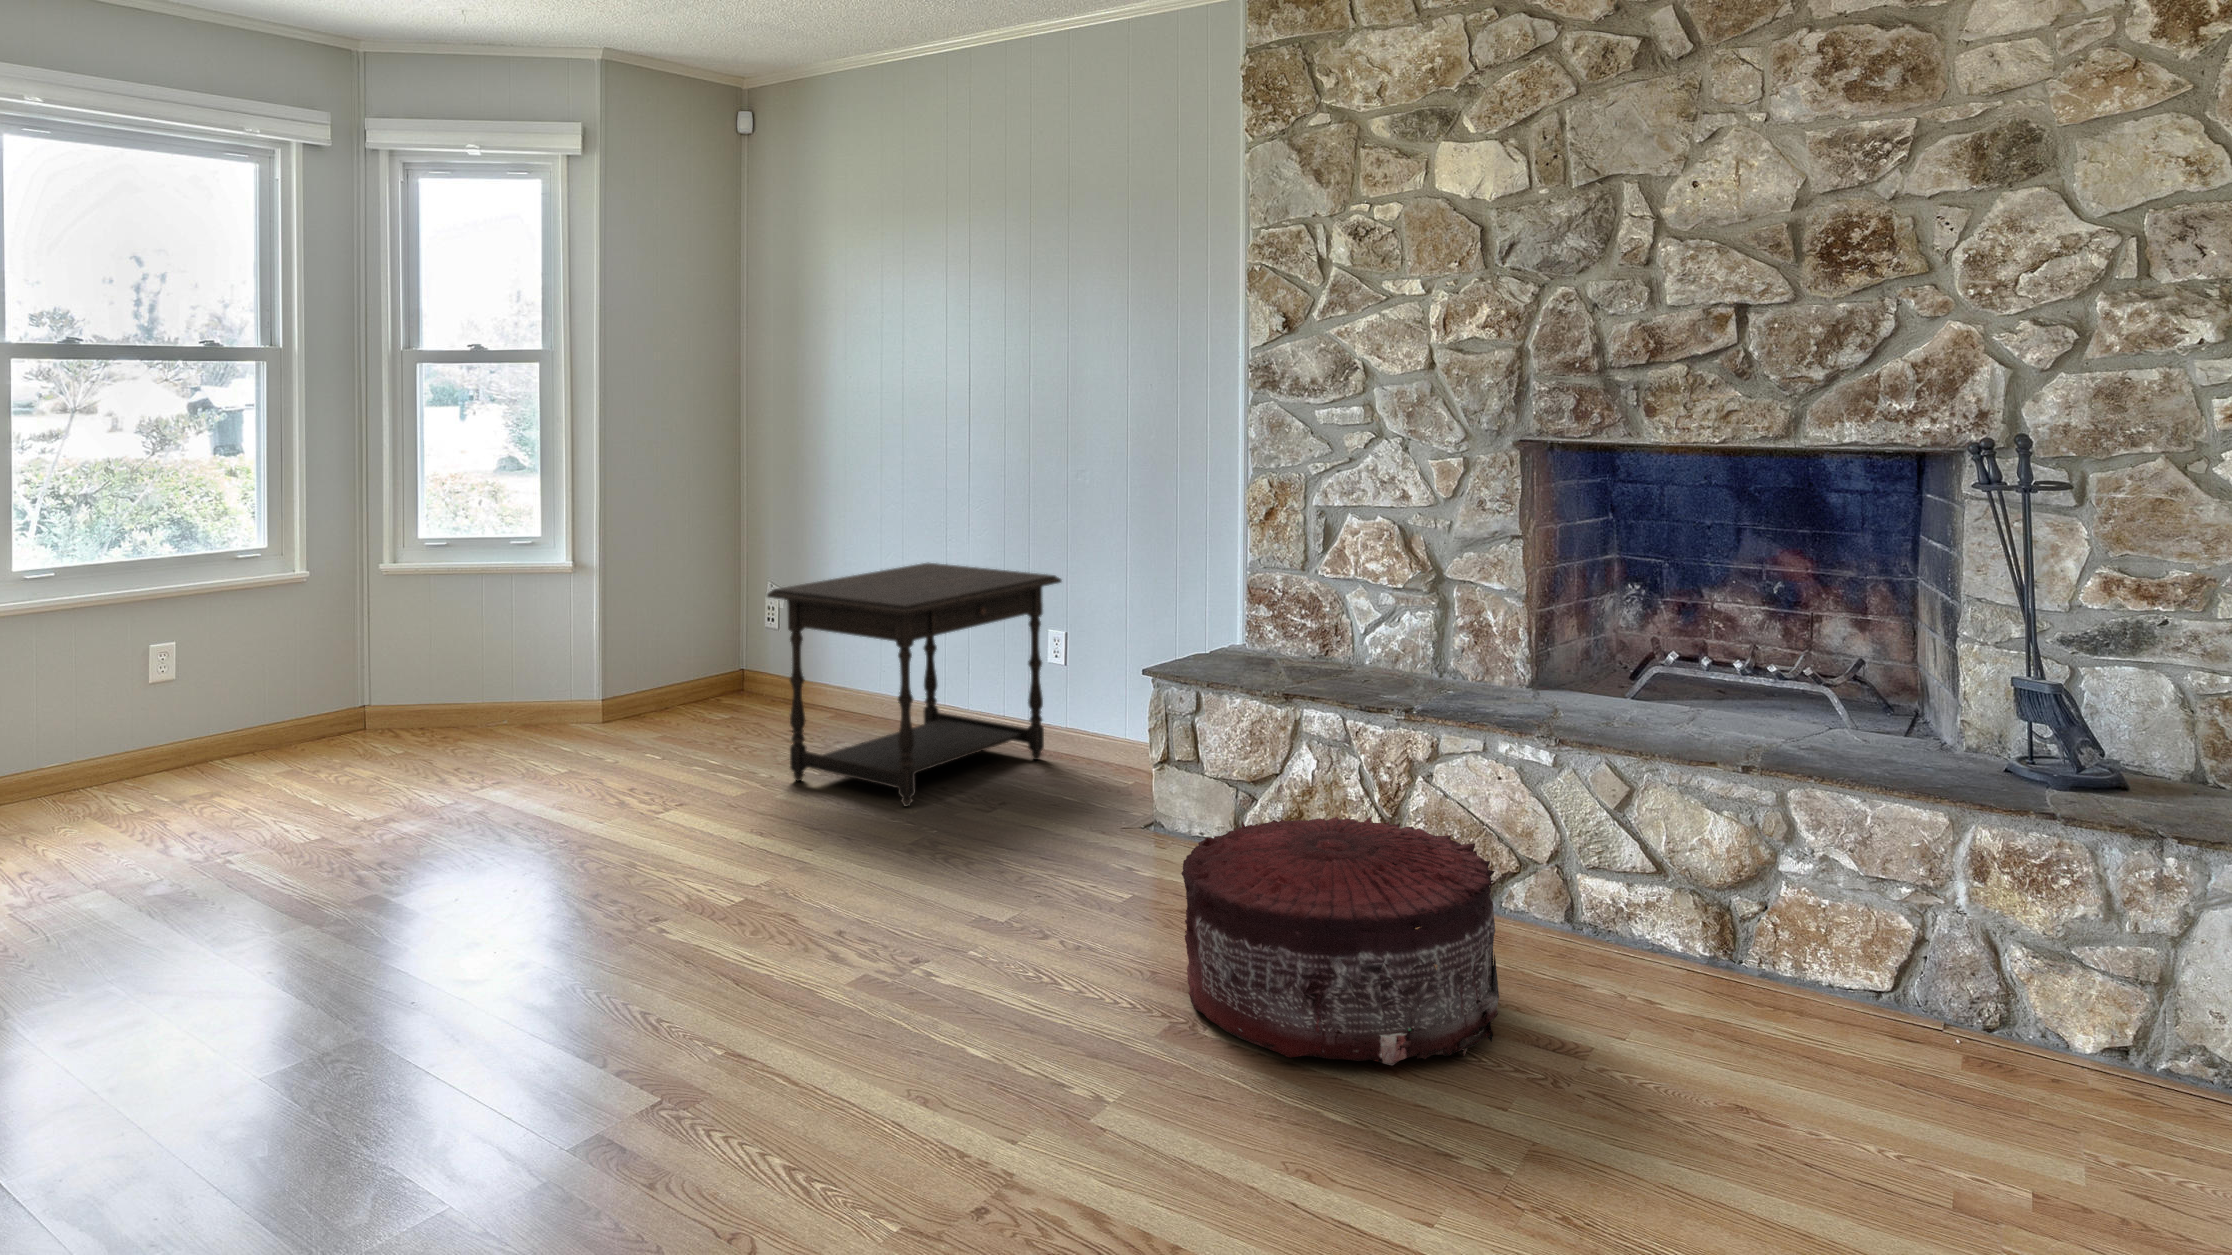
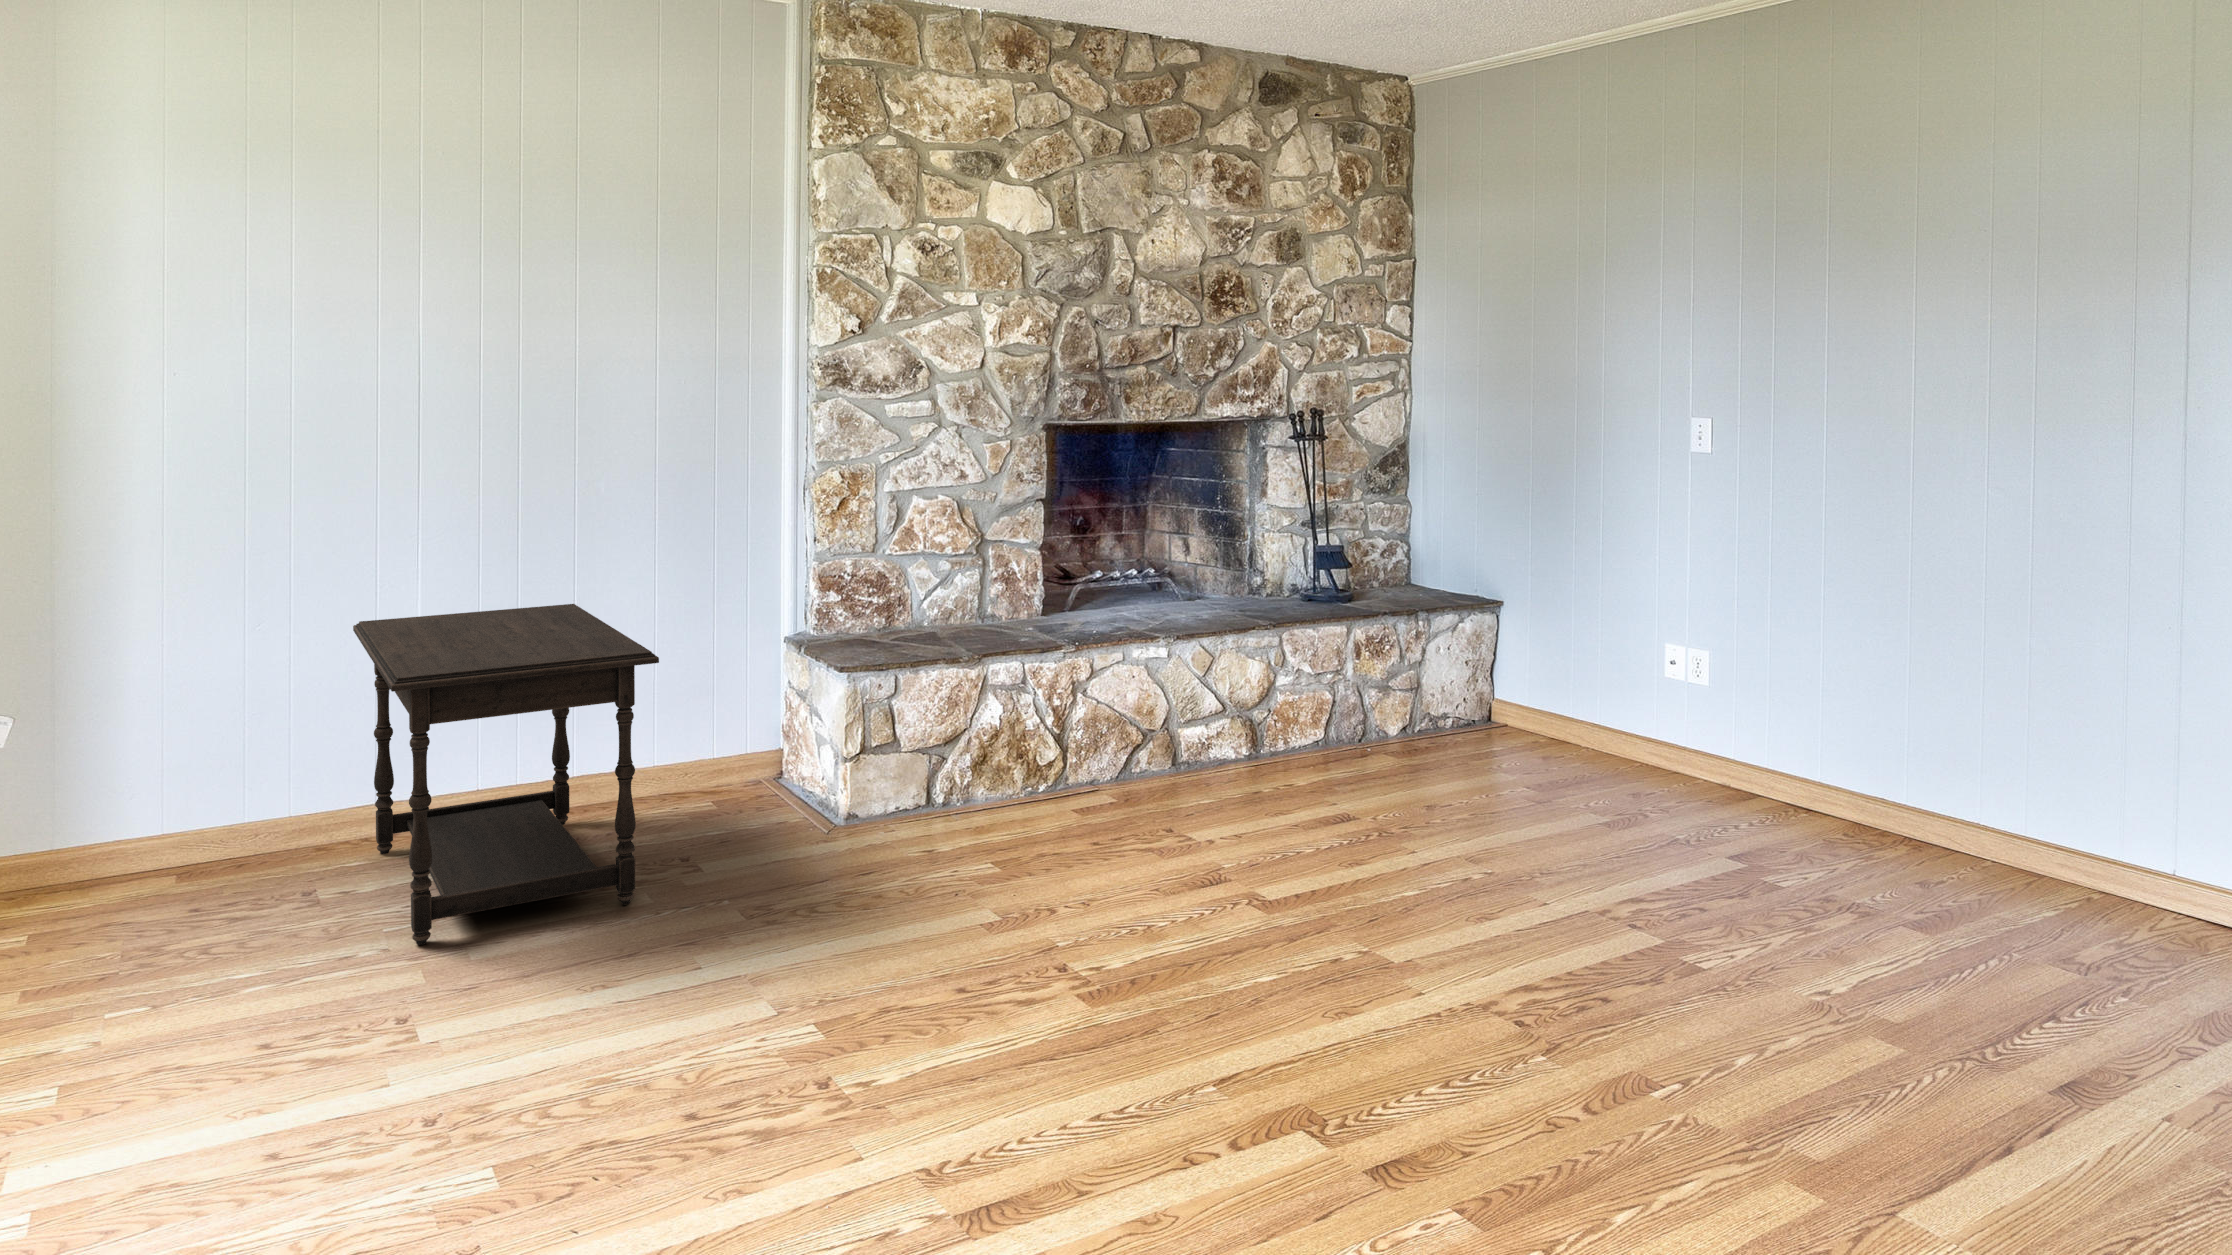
pouf: present [1181,816,1499,1065] -> none [1152,708,1393,890]

